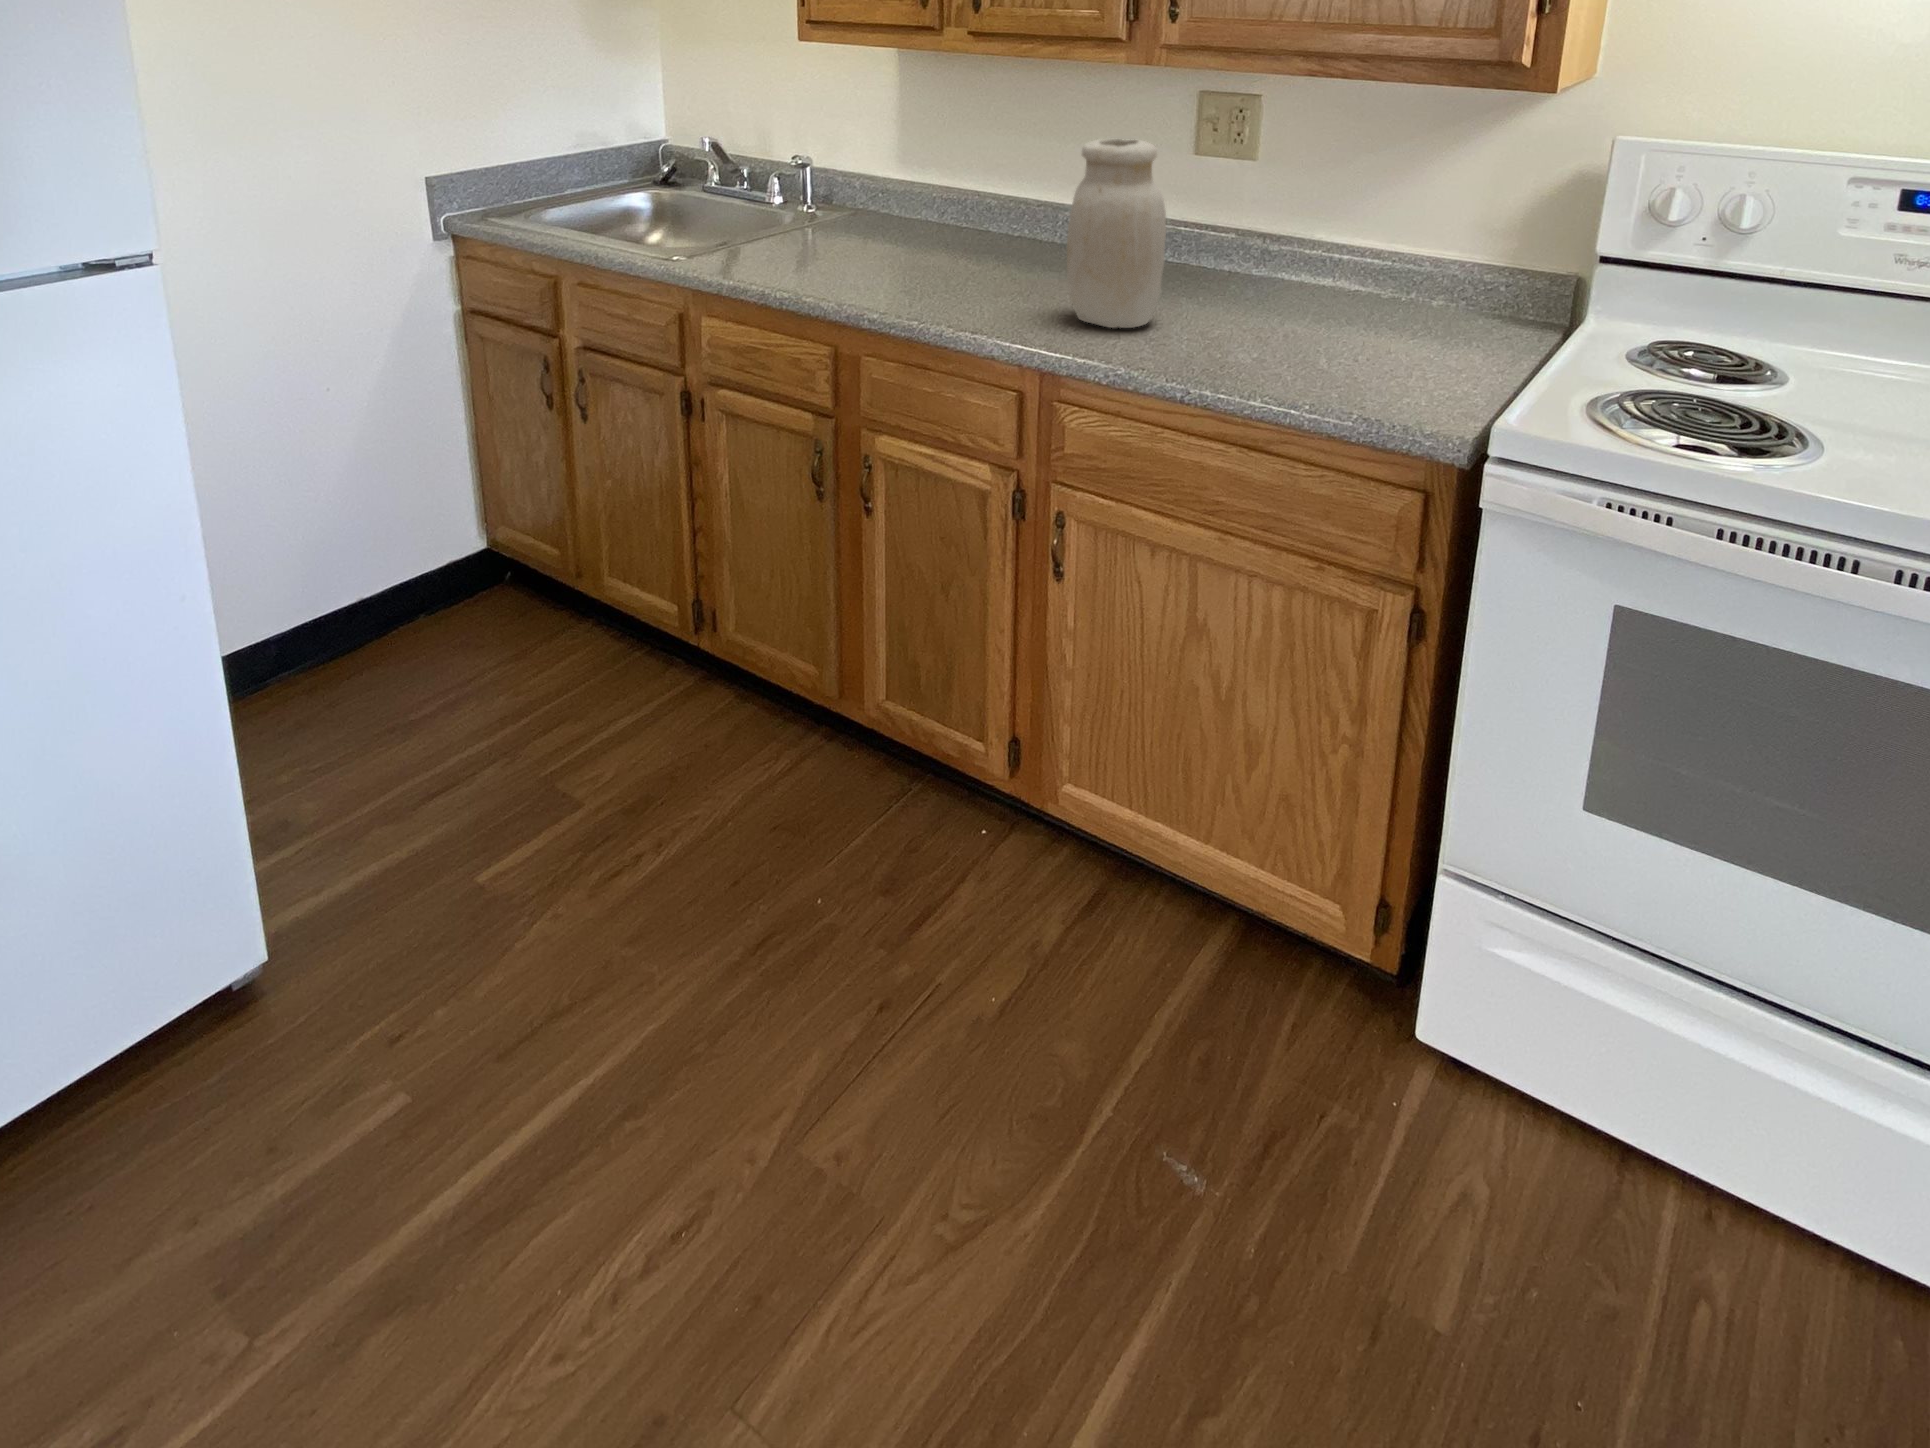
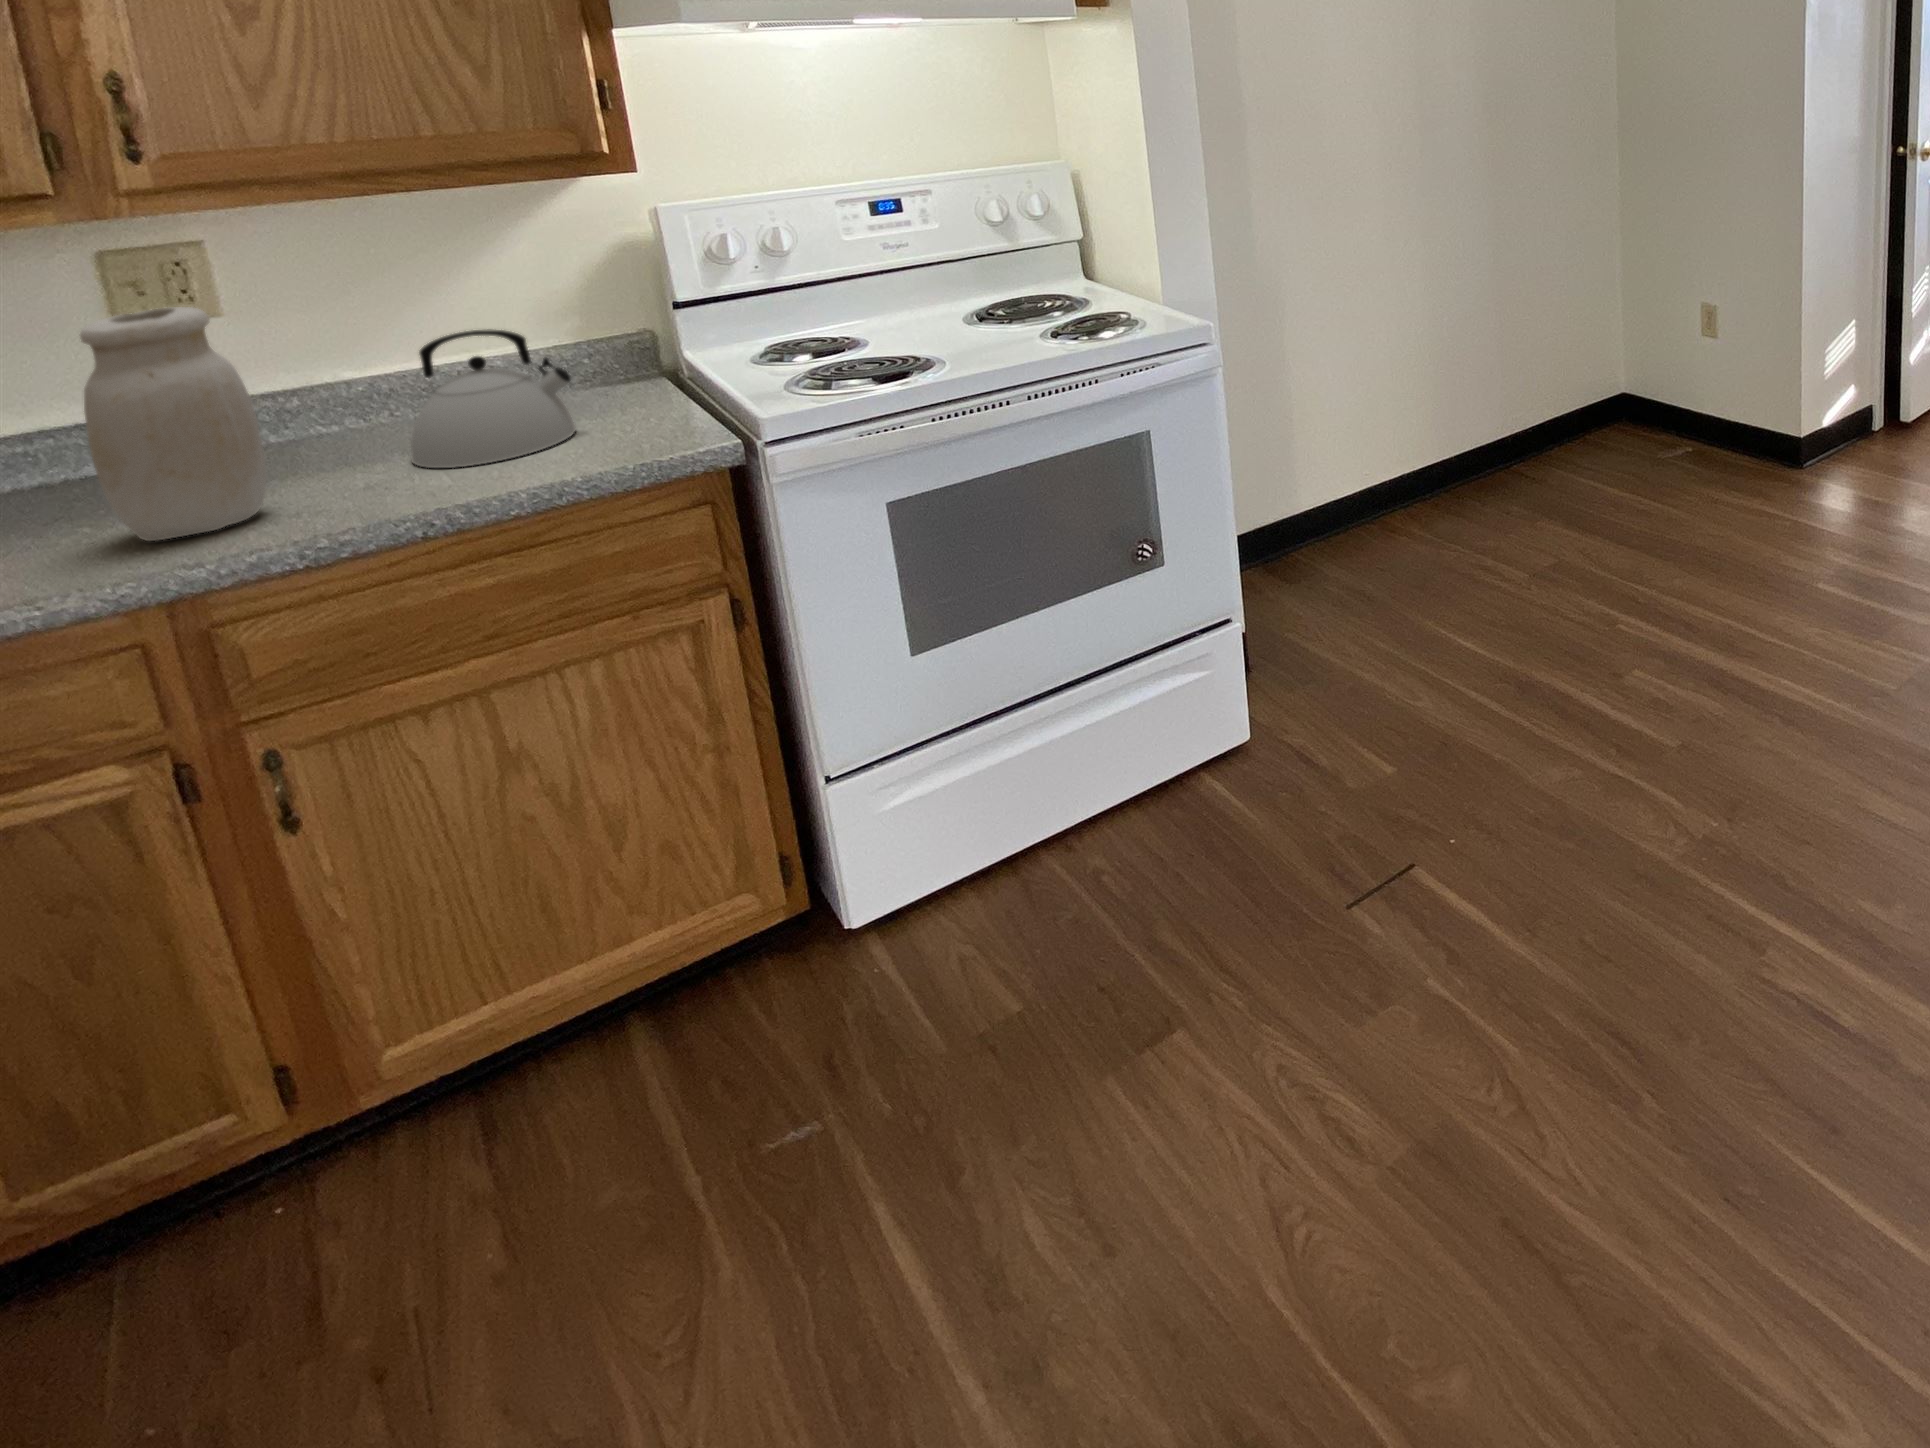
kettle: none [1270,222,1413,360] -> present [411,329,576,468]

